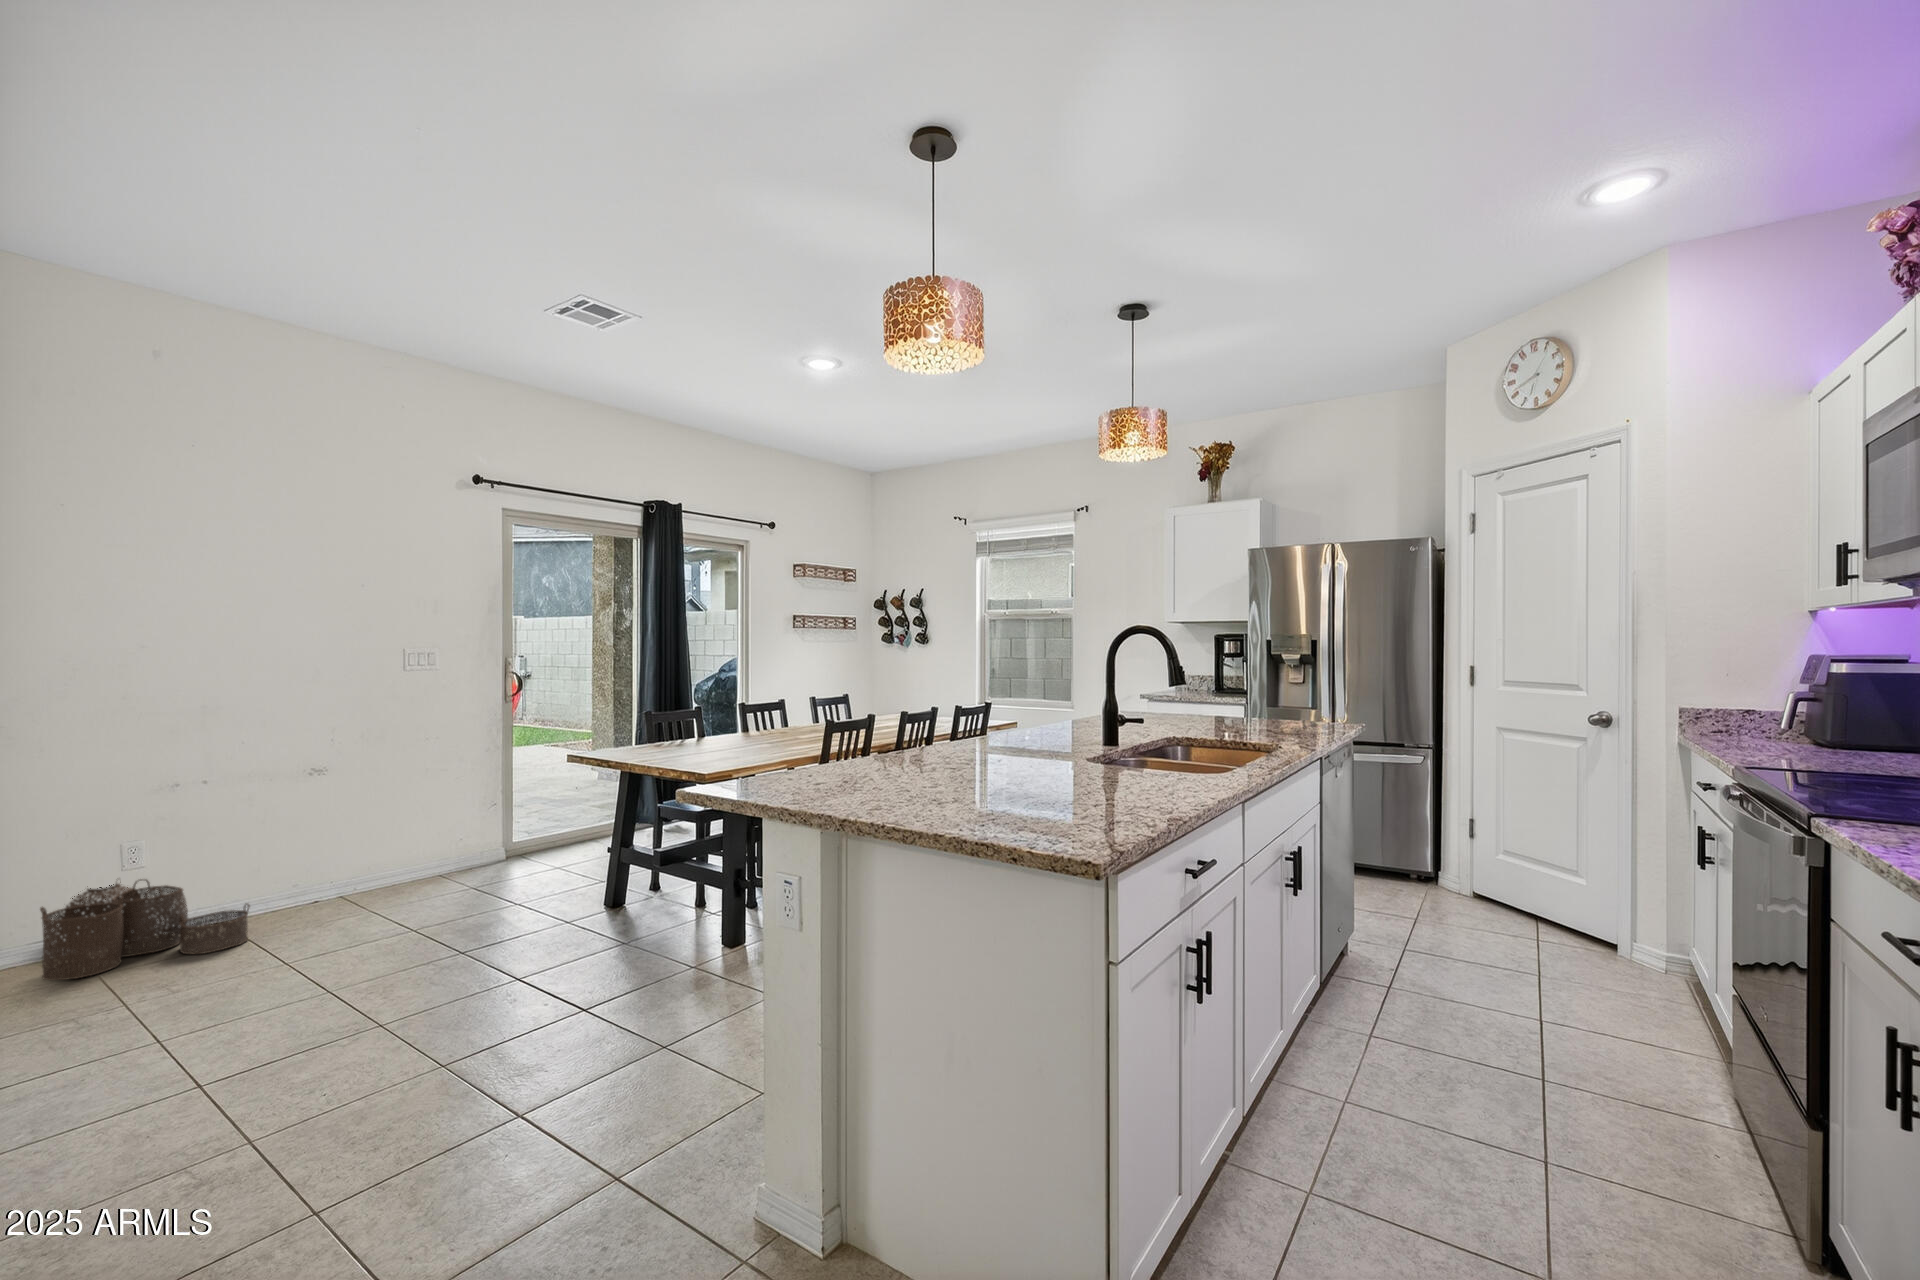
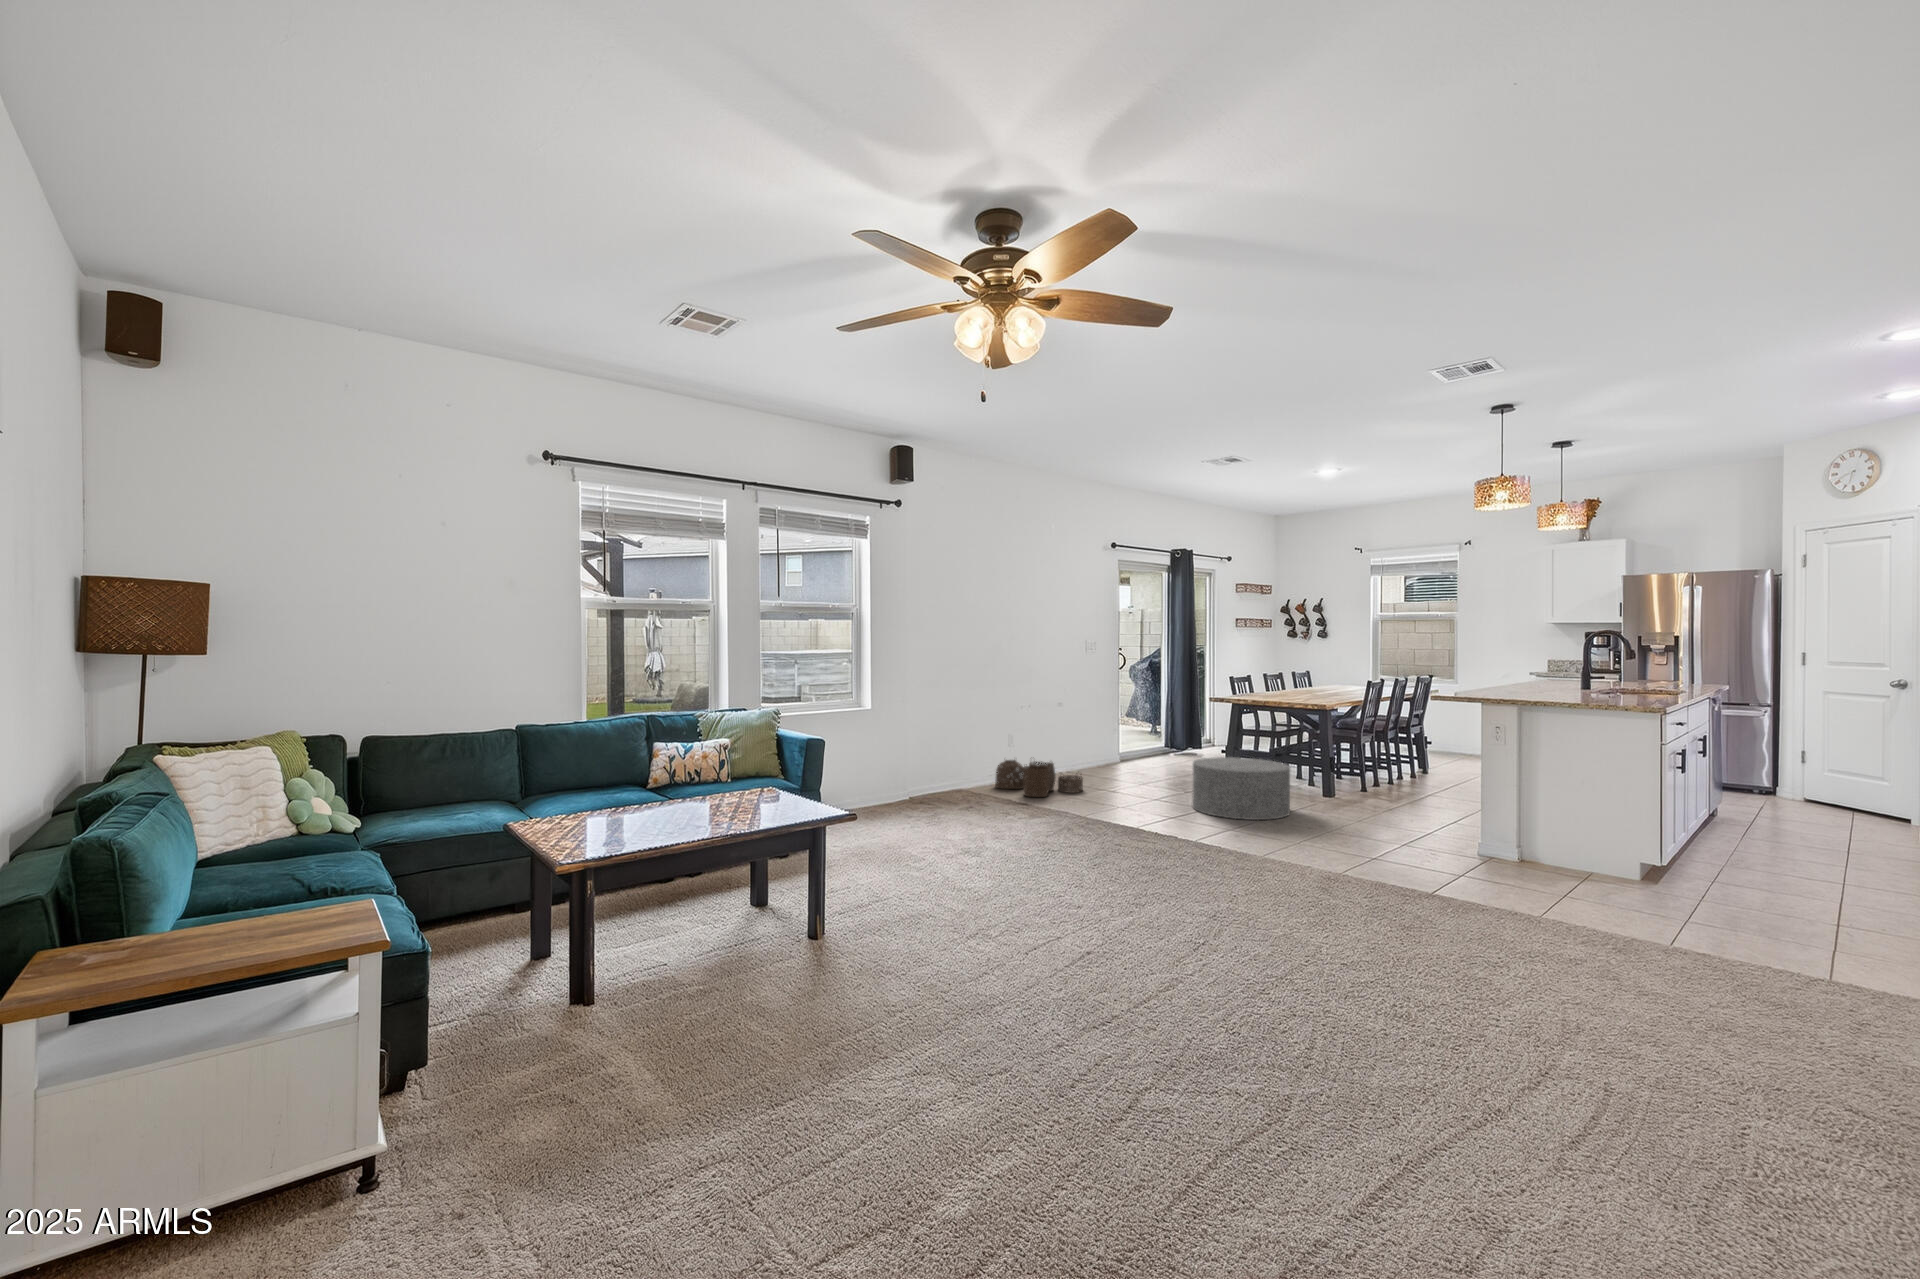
ottoman: none [342,874,572,1044] -> present [1192,757,1290,820]

